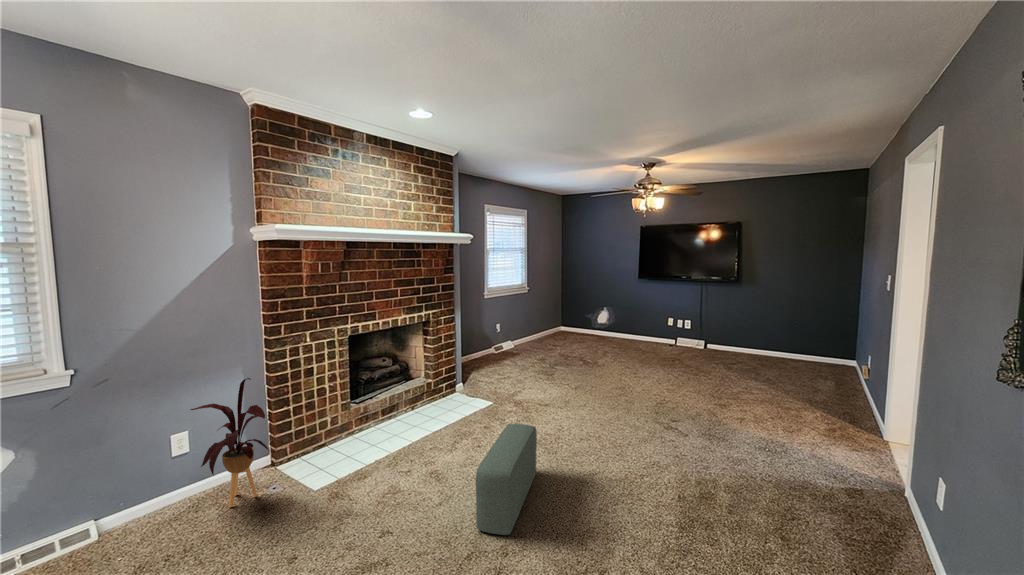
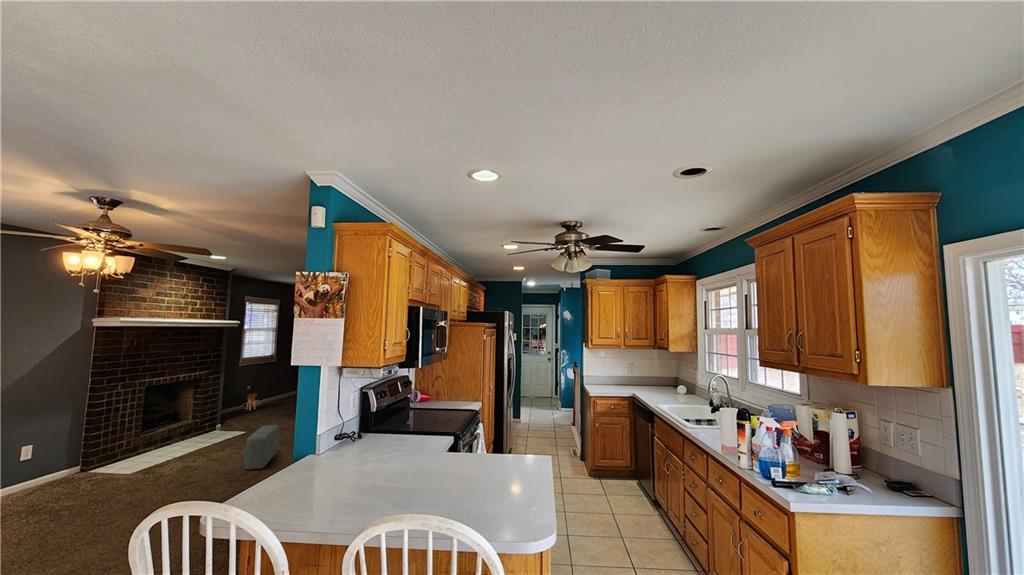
house plant: present [190,378,269,507] -> present [245,376,268,409]

